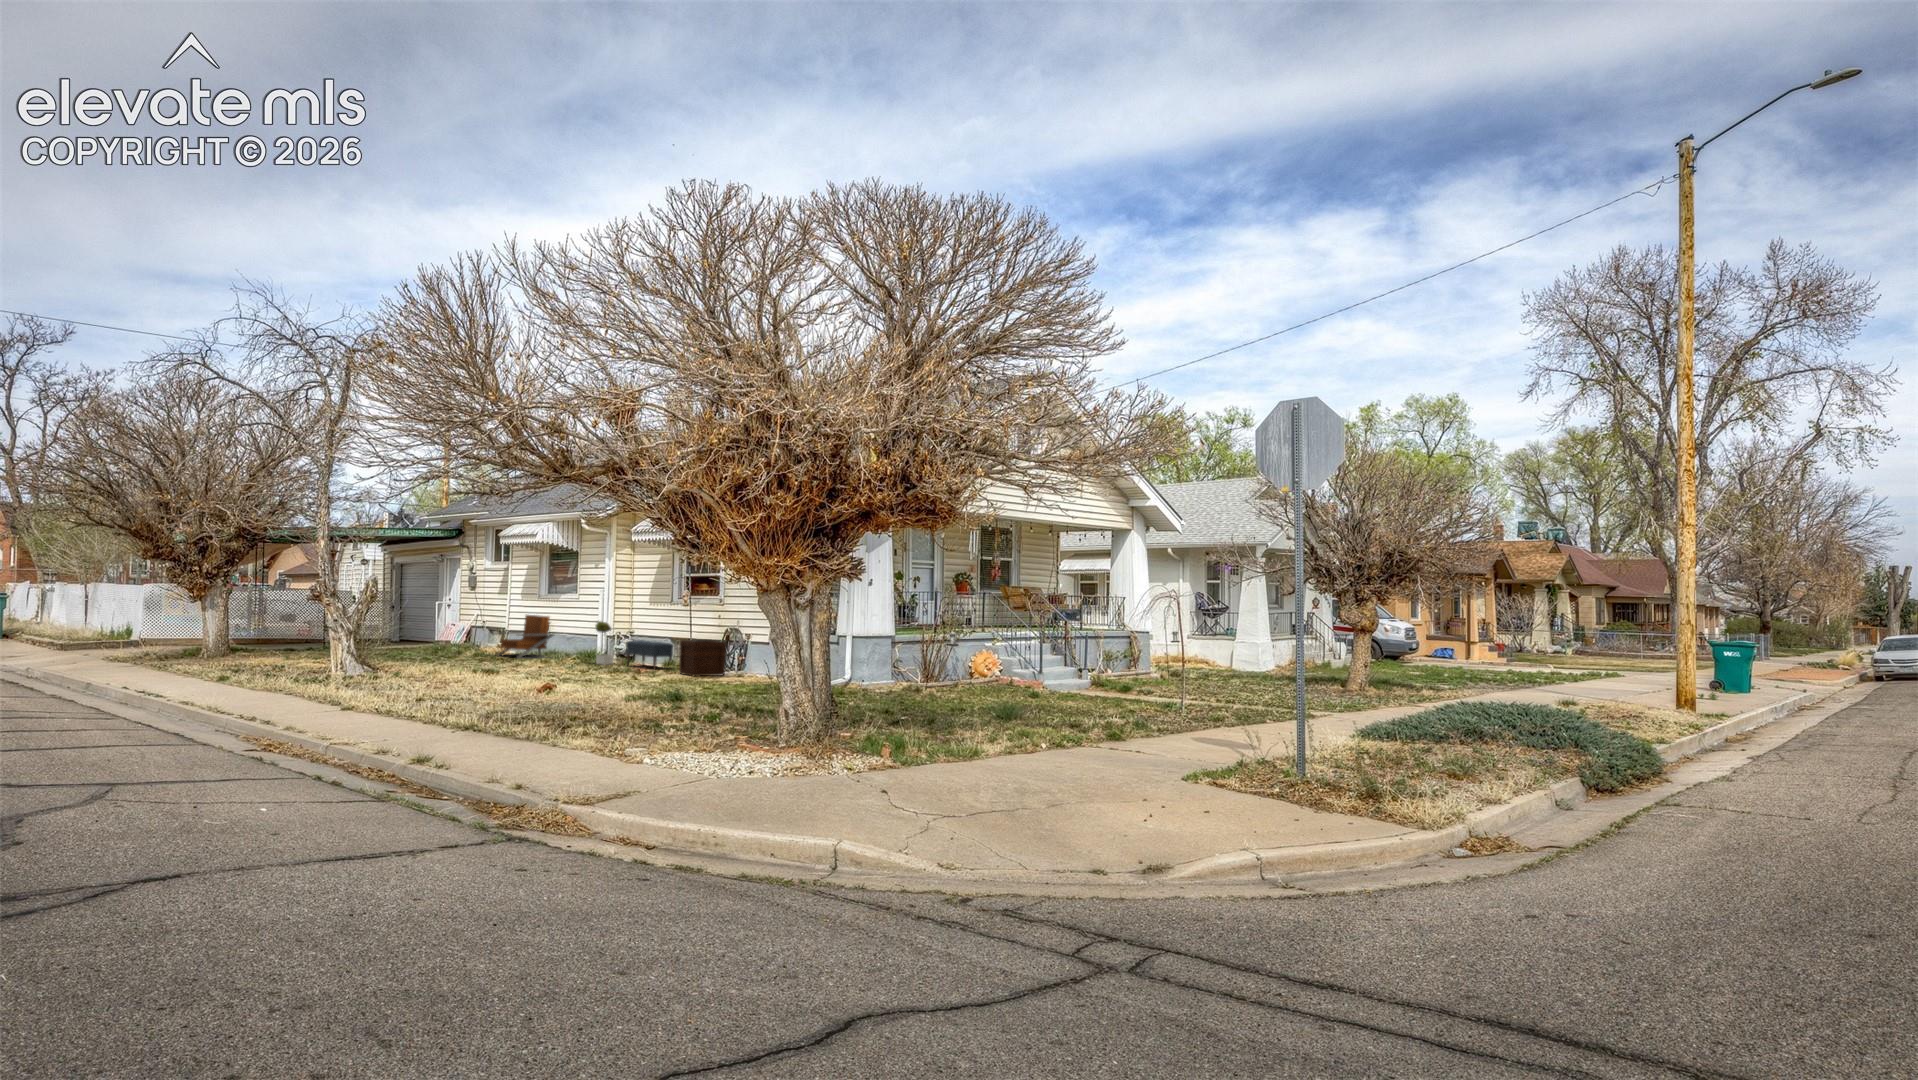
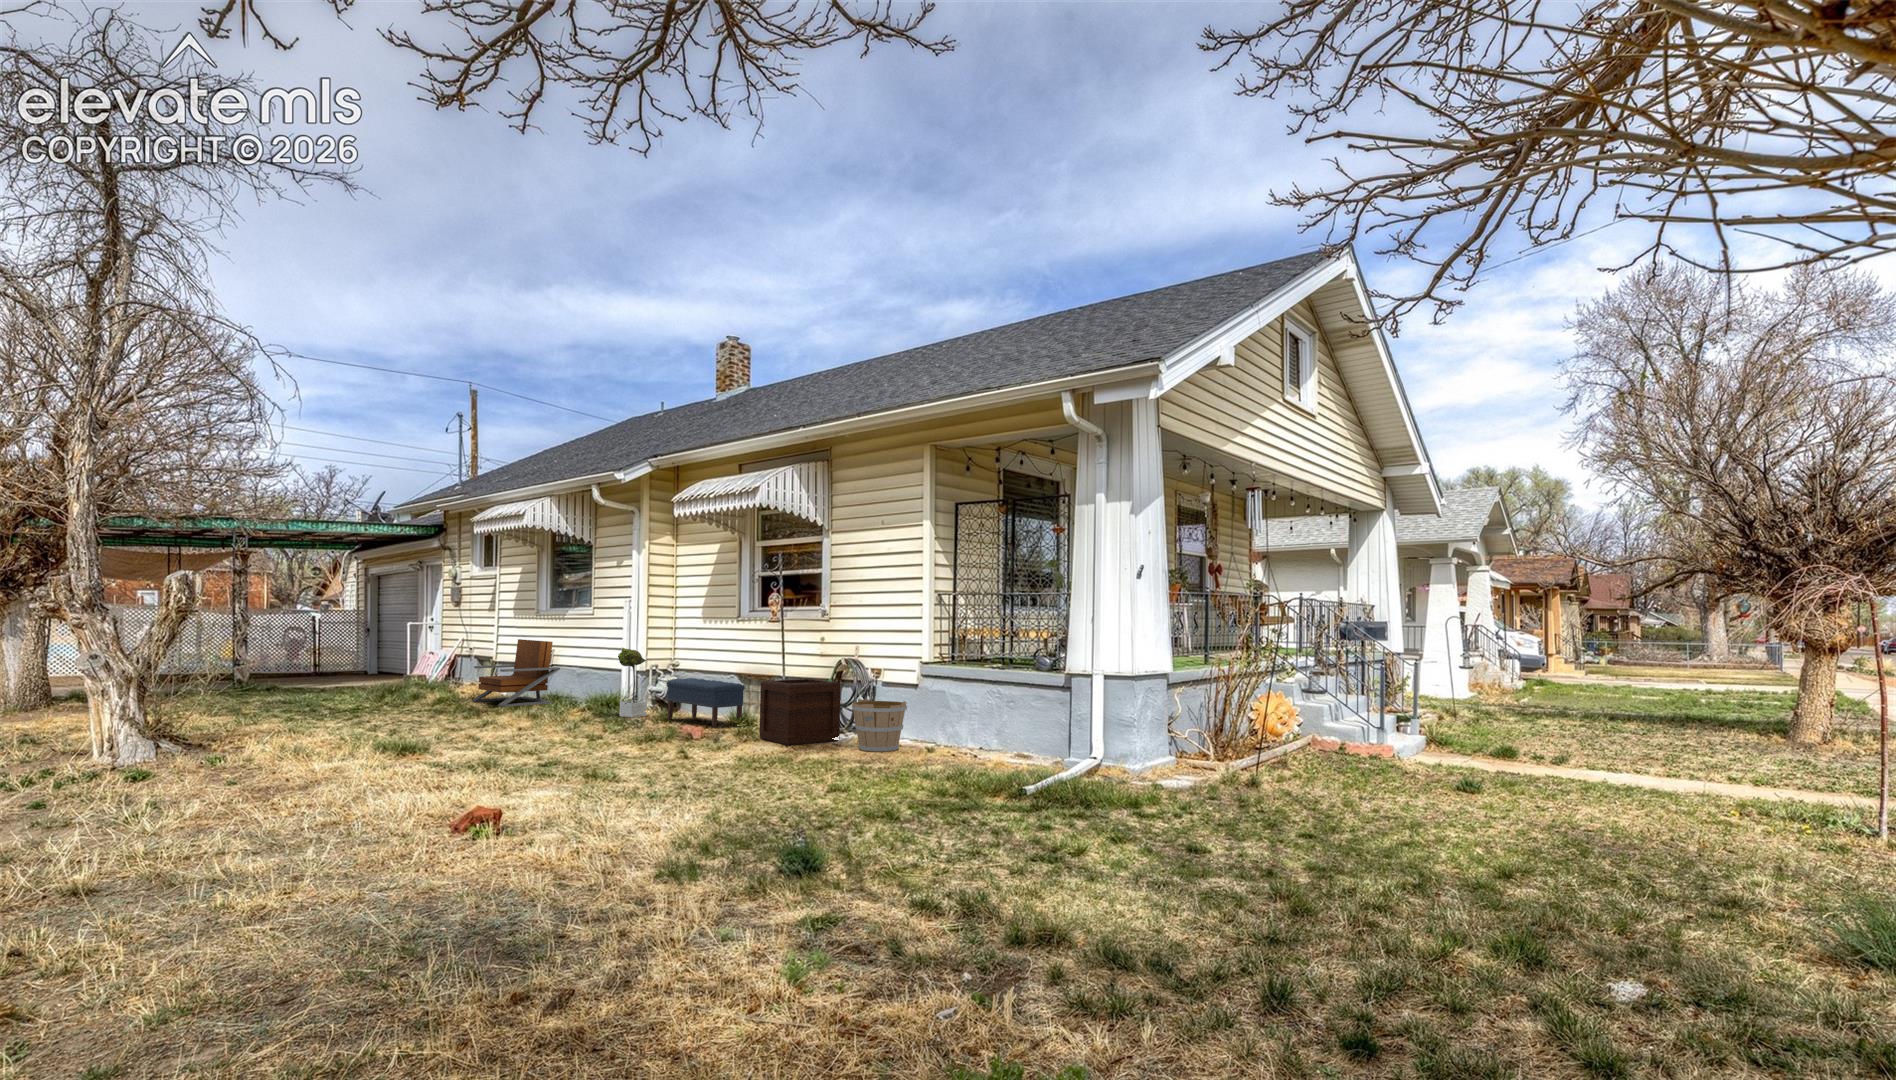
wooden bucket: none [729,651,760,679] -> present [852,699,907,752]

